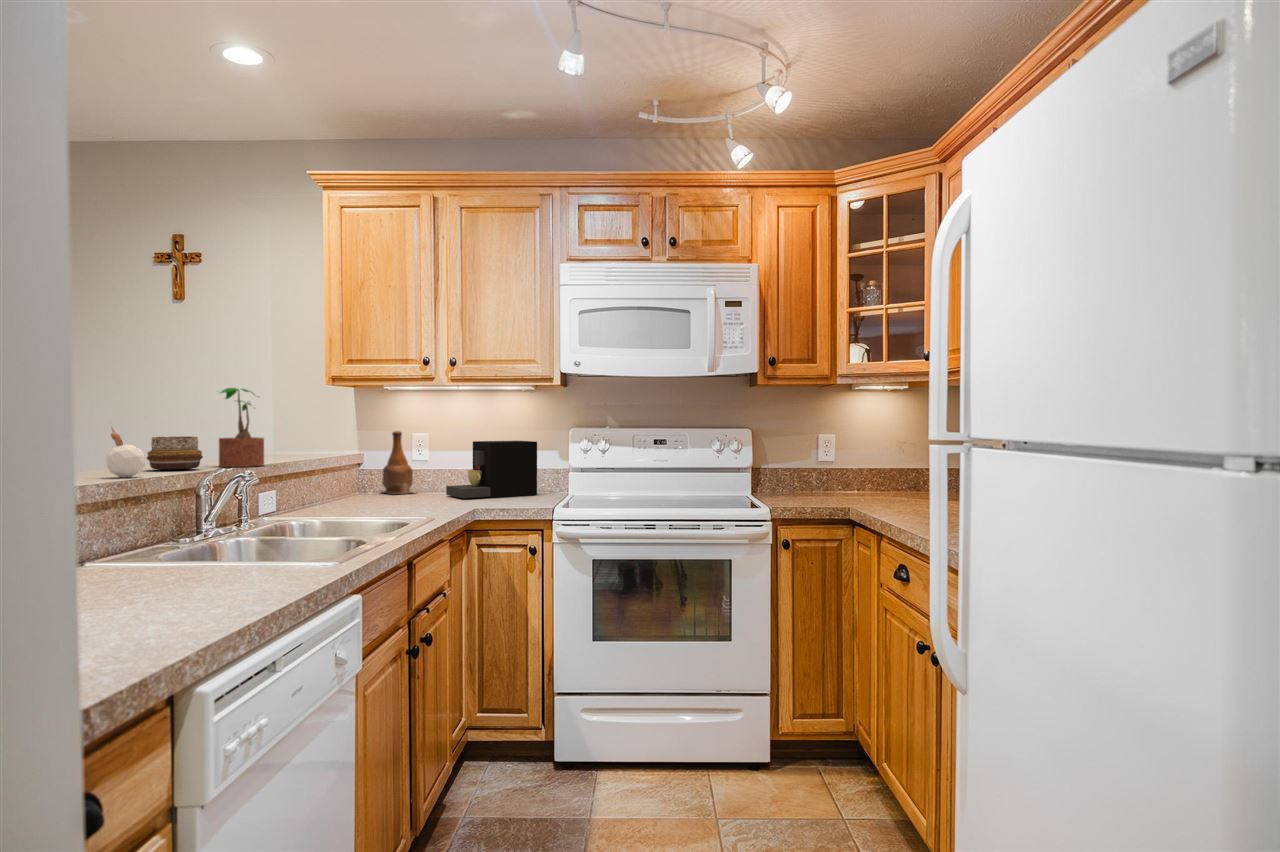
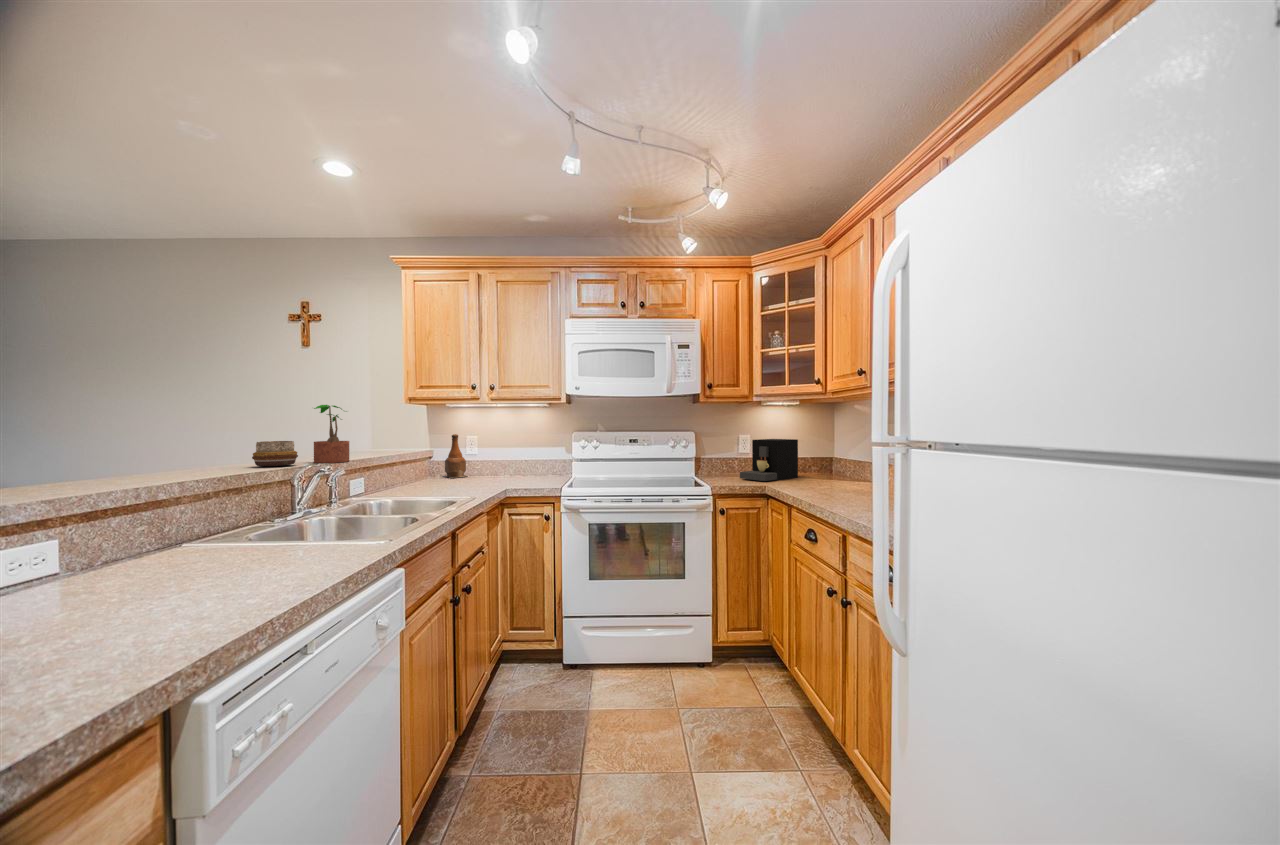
candle: present [106,422,145,477] -> none [207,431,241,474]
coffee maker: present [446,441,537,498] -> present [740,439,798,481]

